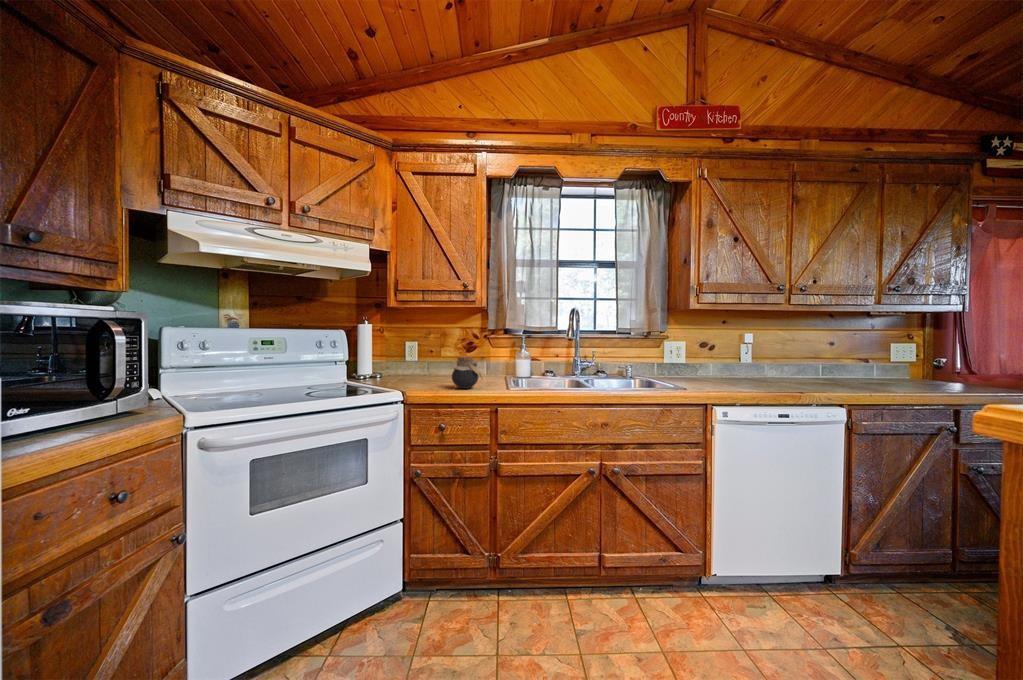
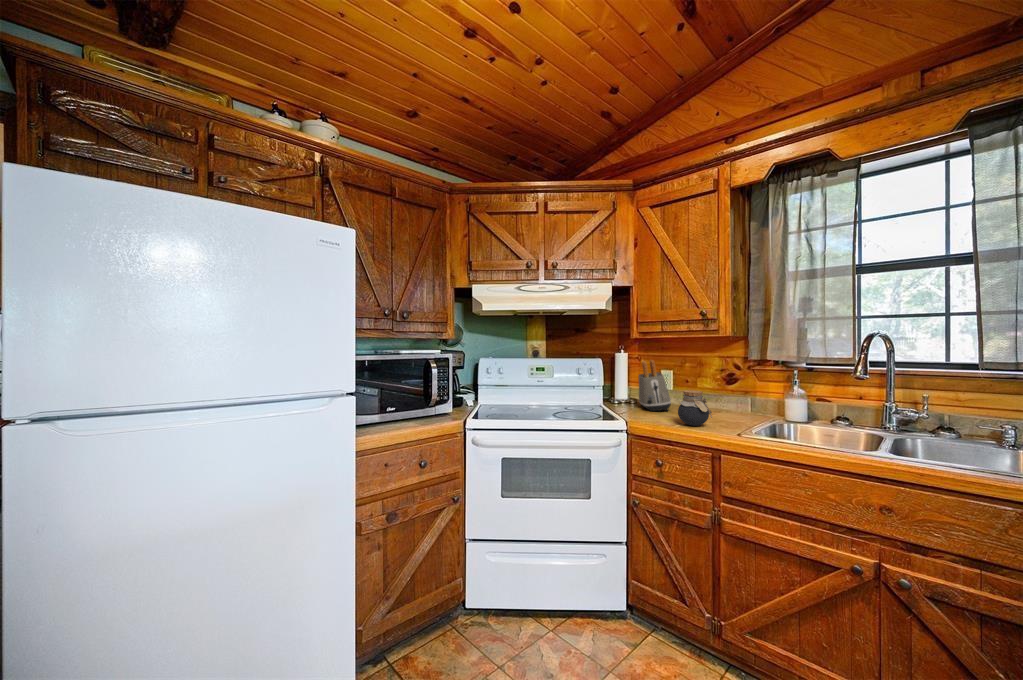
toaster: none [389,331,430,383] -> present [638,360,671,411]

